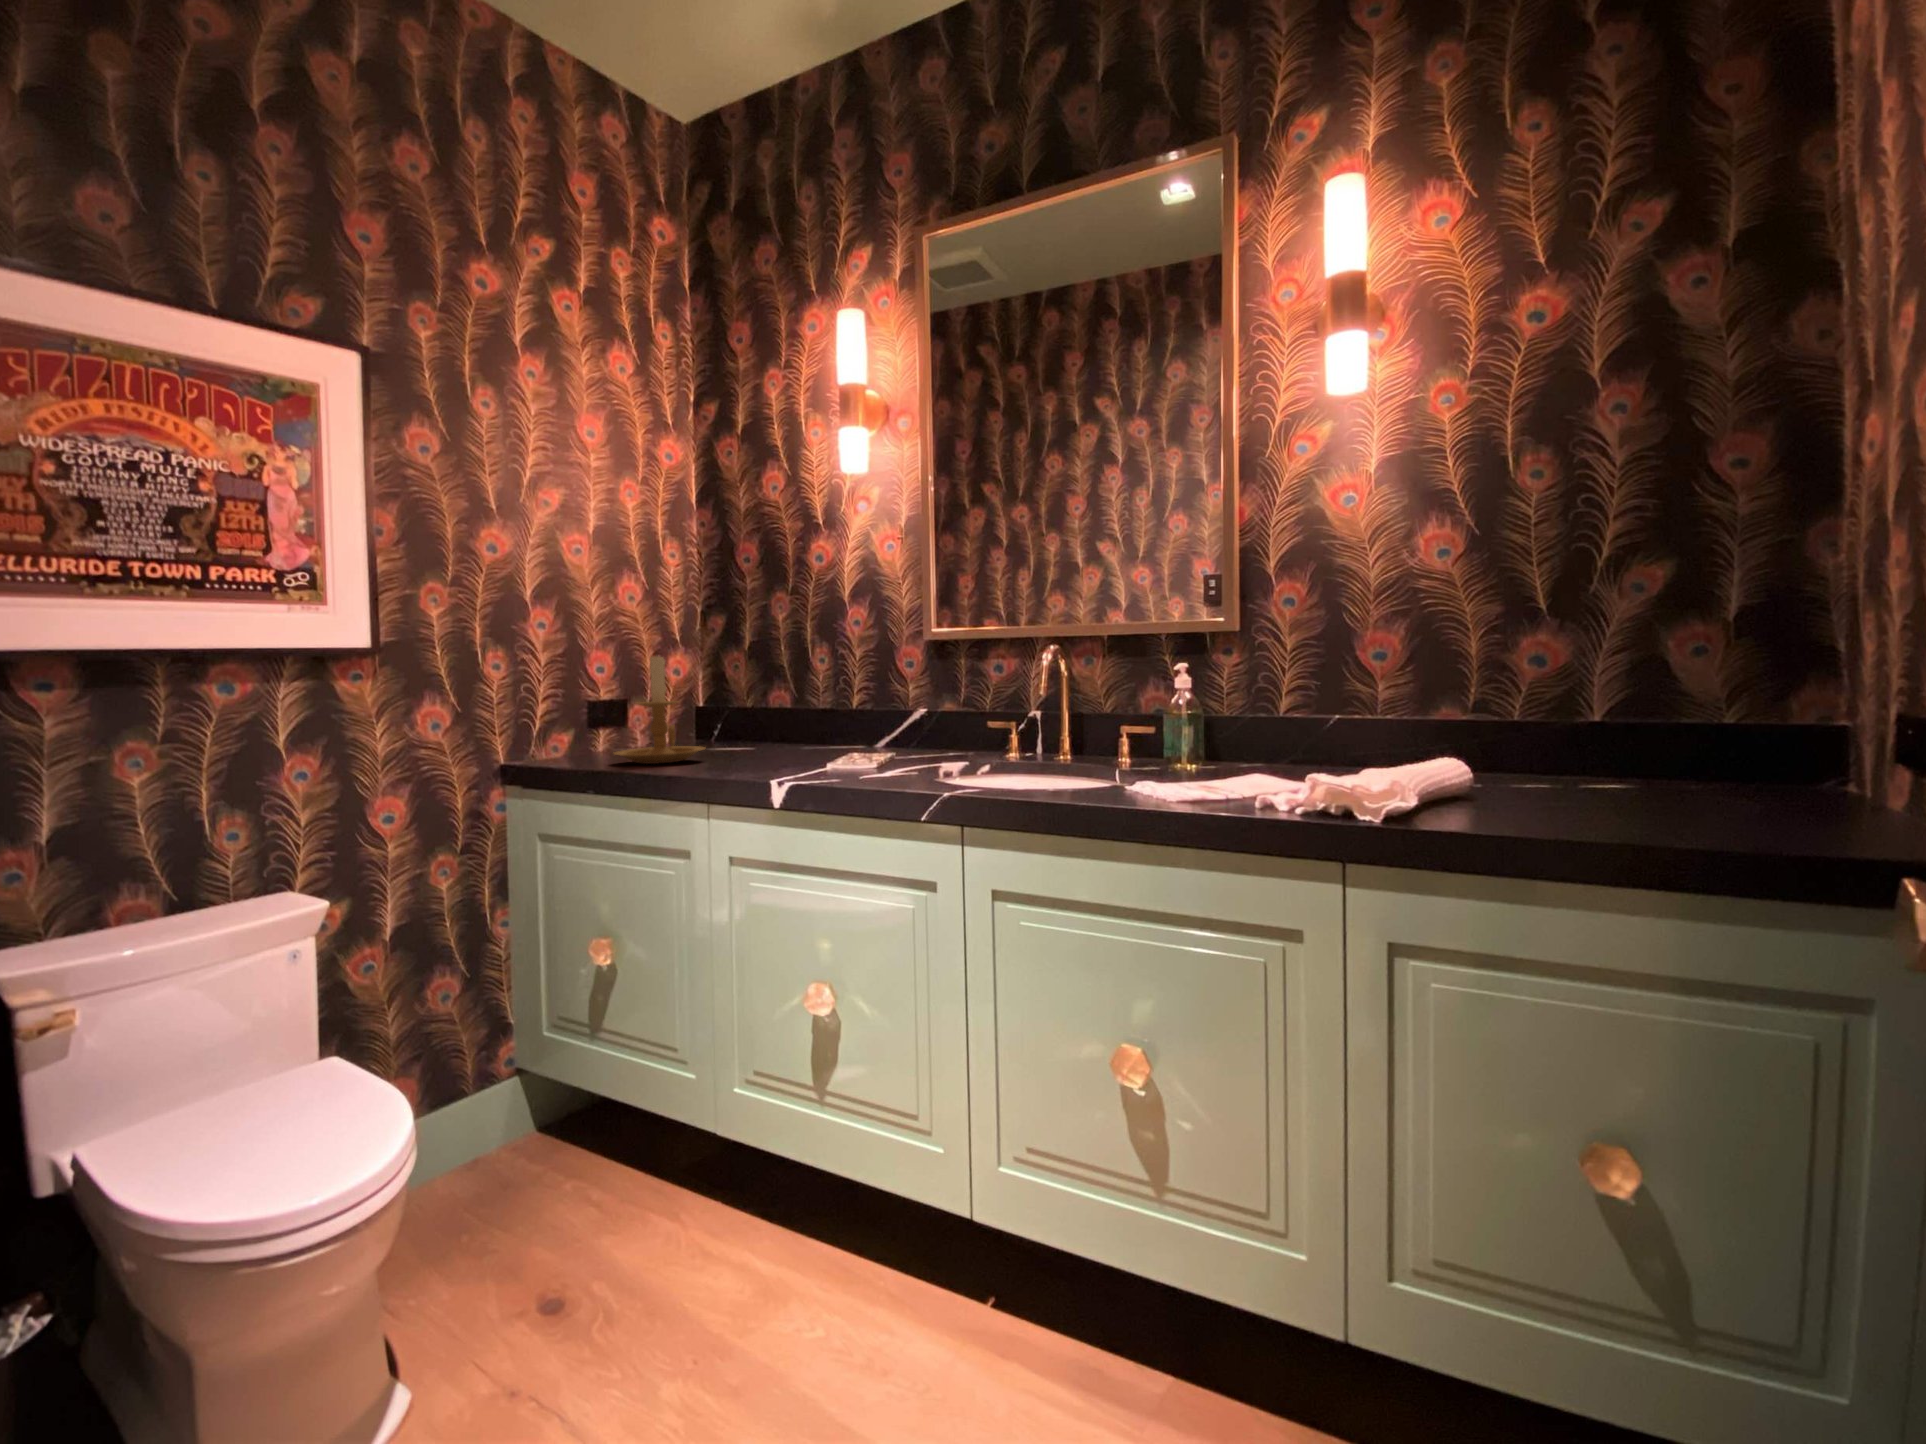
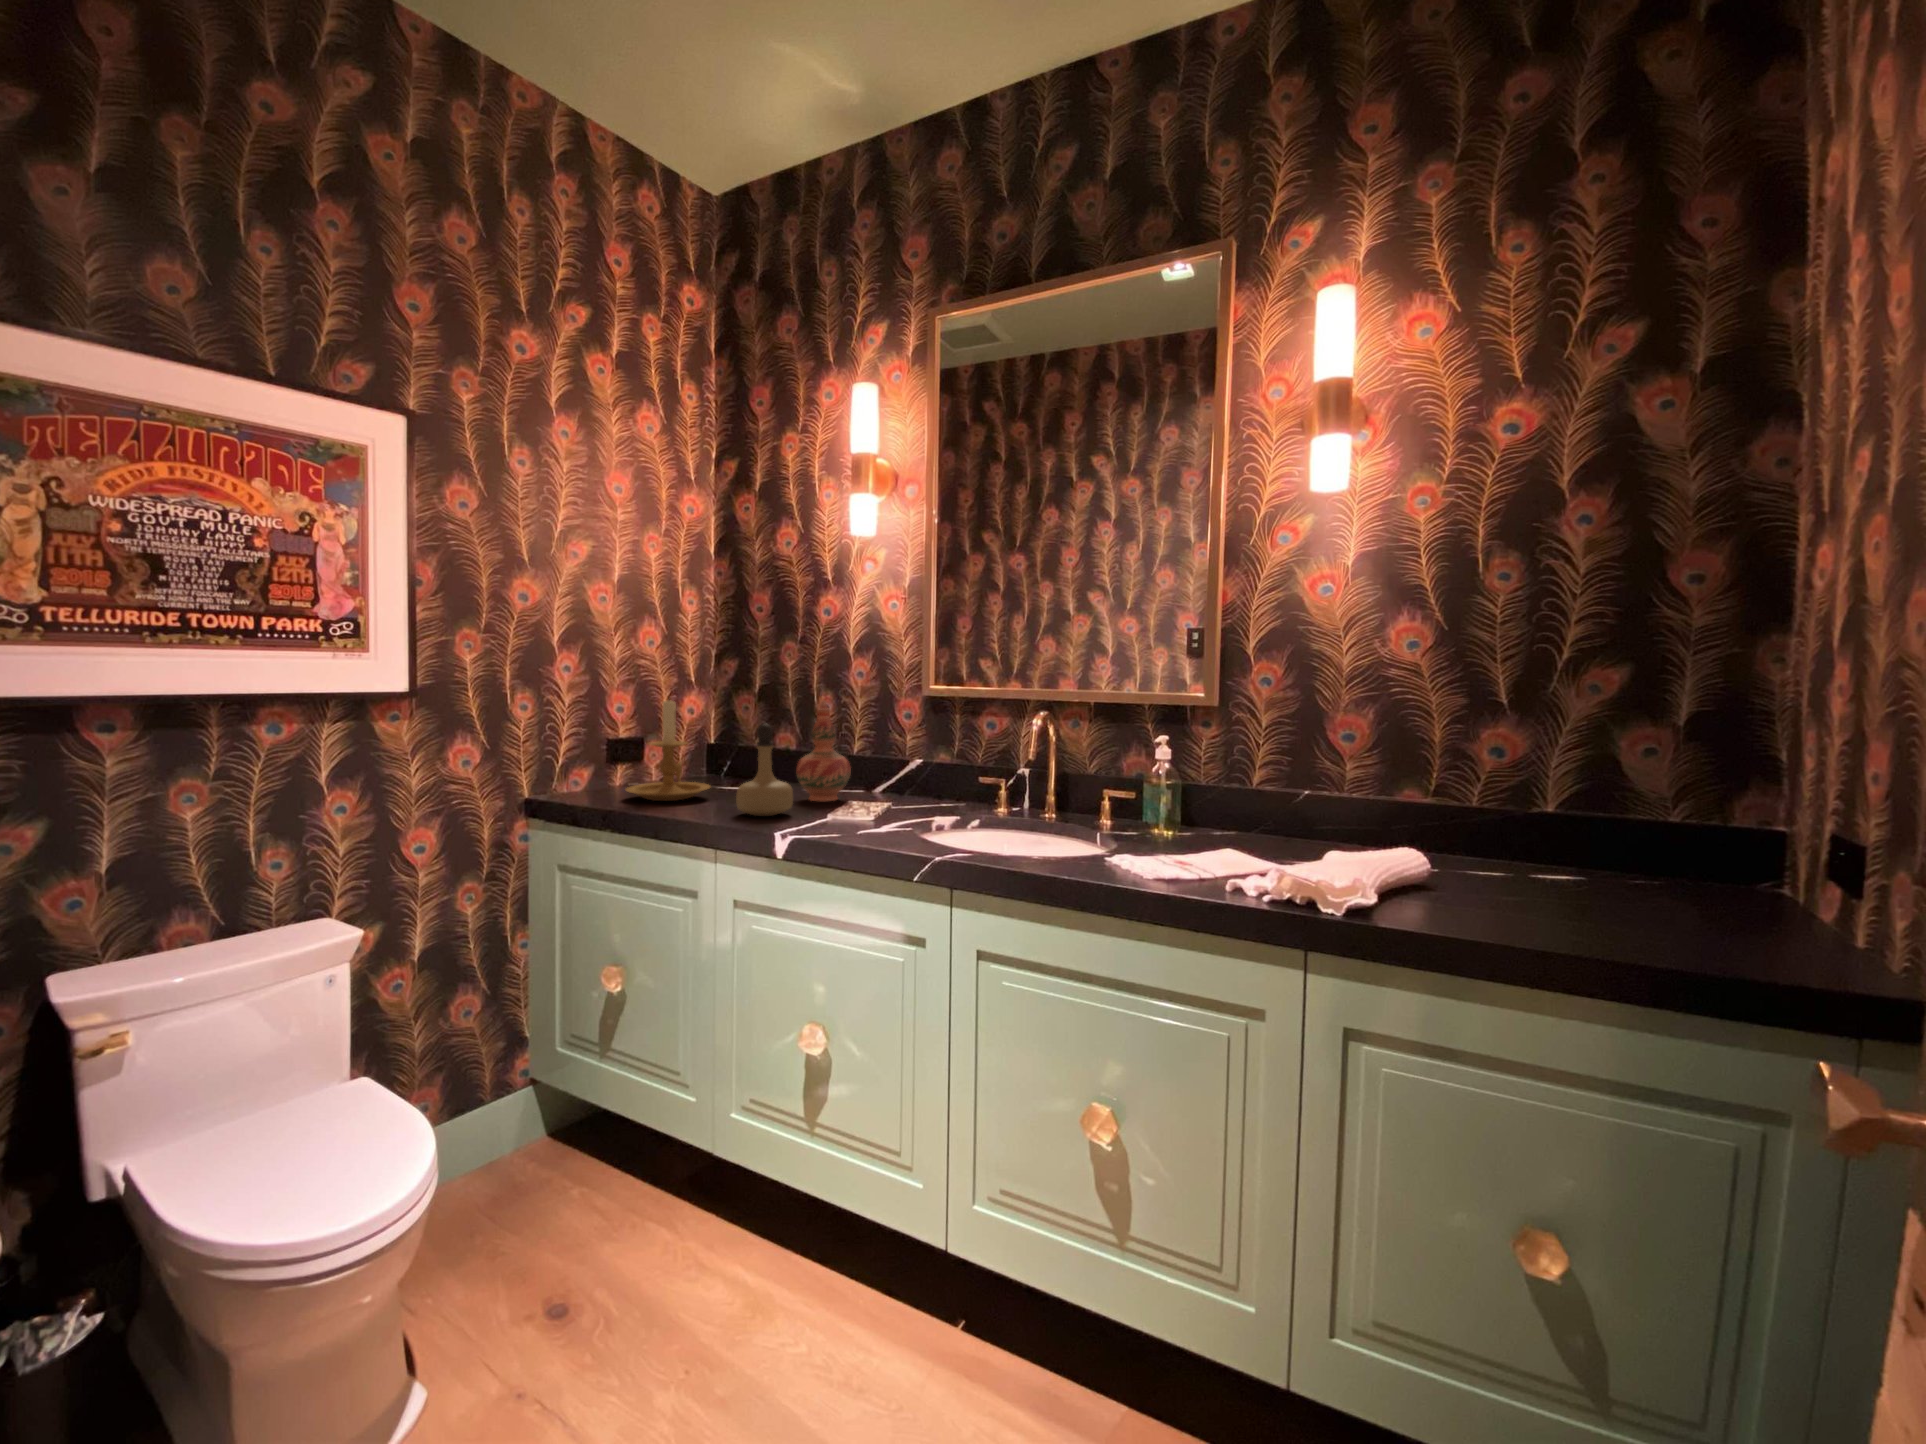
decorative vase: none [798,650,857,759] -> present [796,700,851,801]
perfume bottle: none [730,671,792,770] -> present [736,724,793,816]

